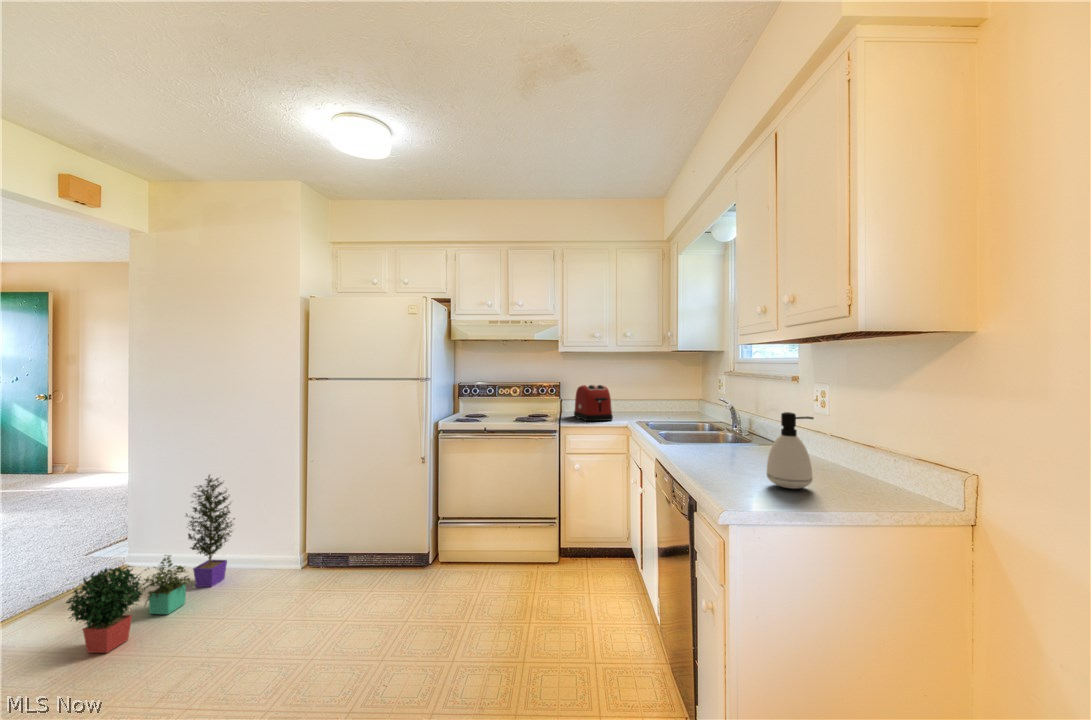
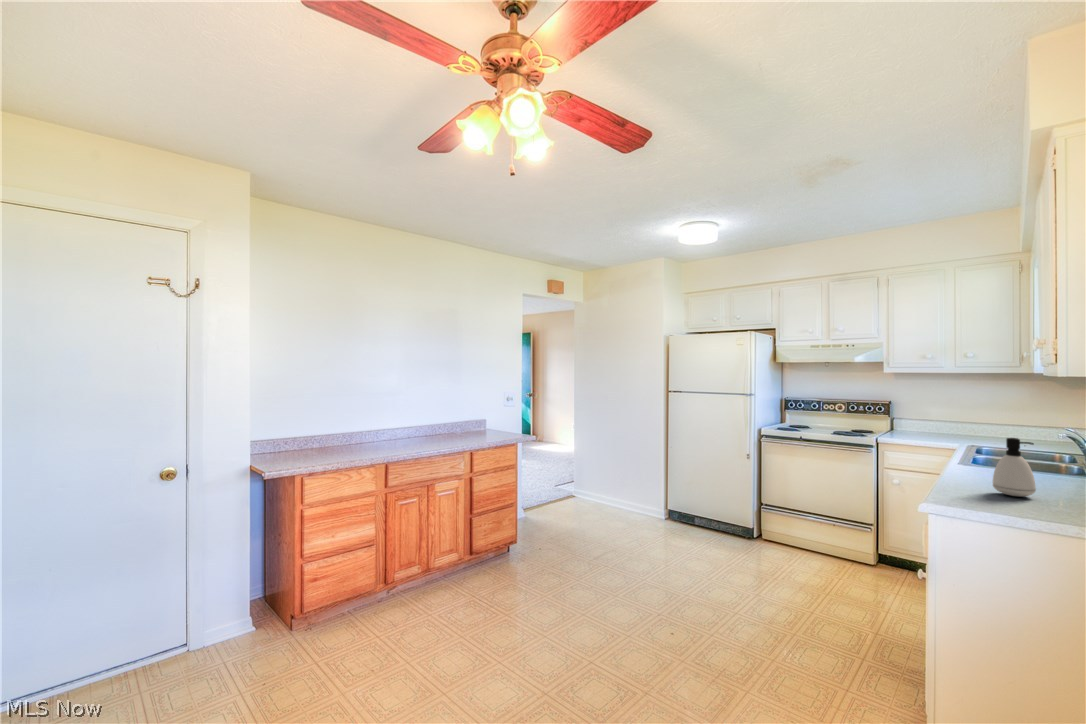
toaster: present [574,385,613,421] -> none [901,406,942,442]
potted plant: present [66,475,235,653] -> none [561,447,628,530]

